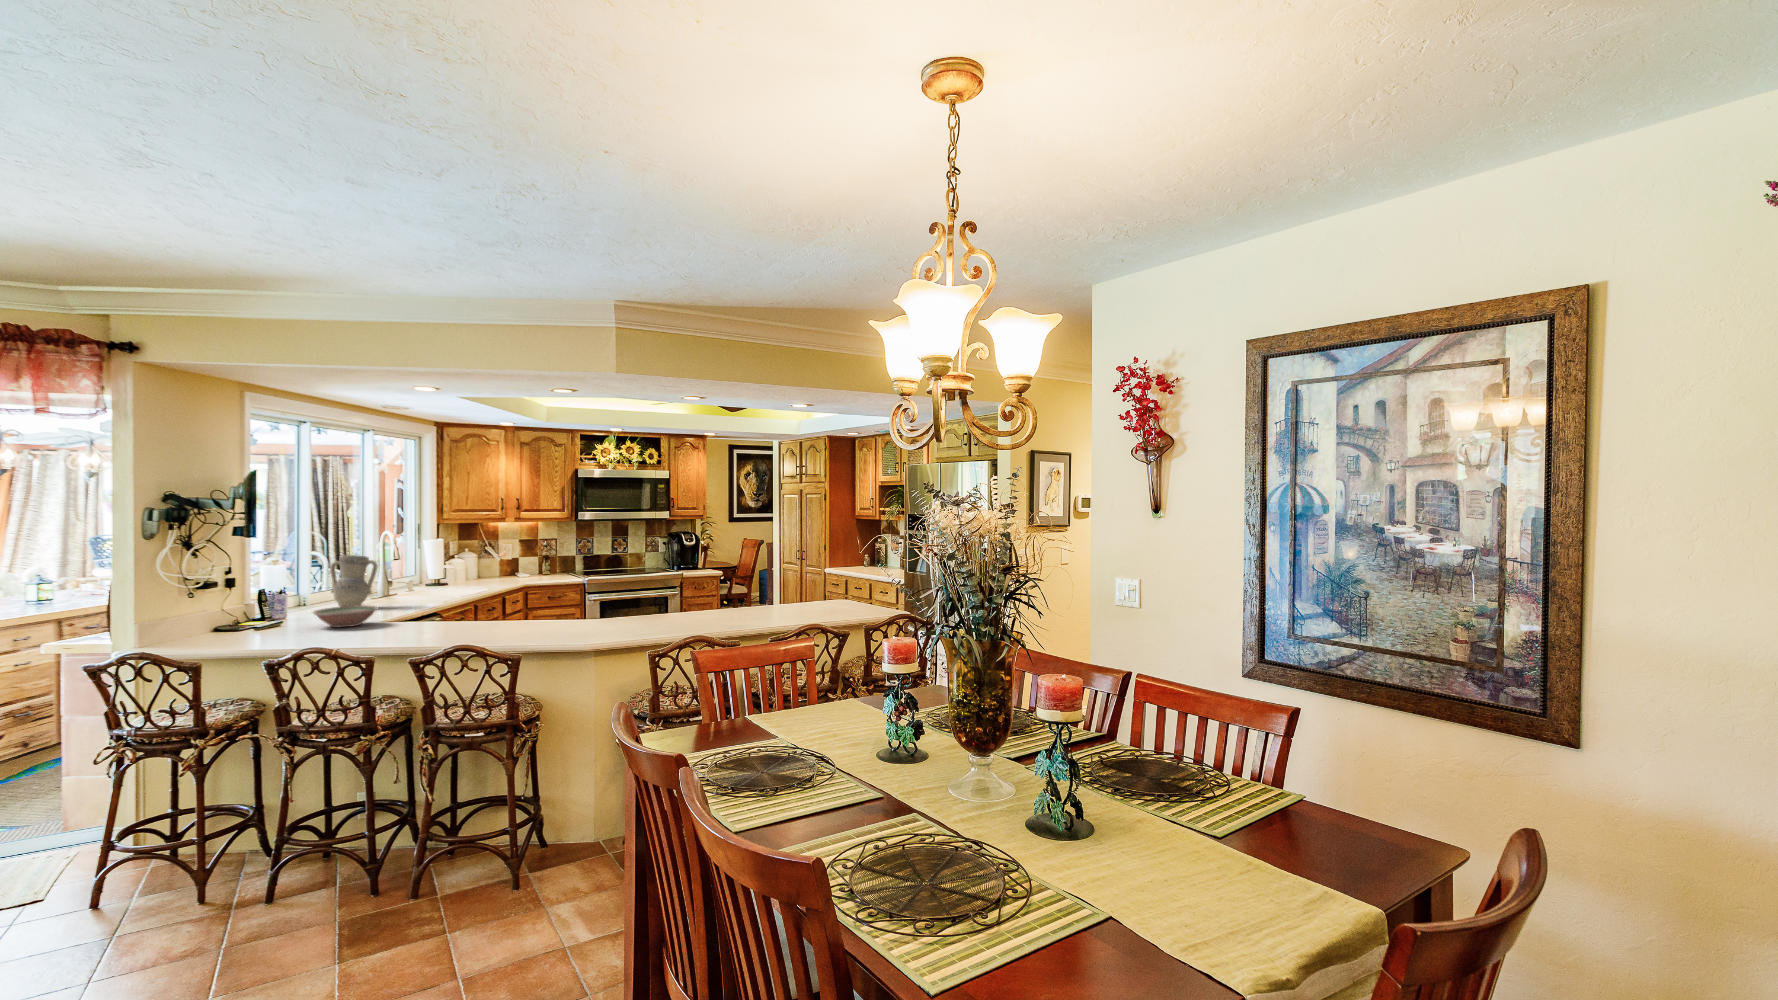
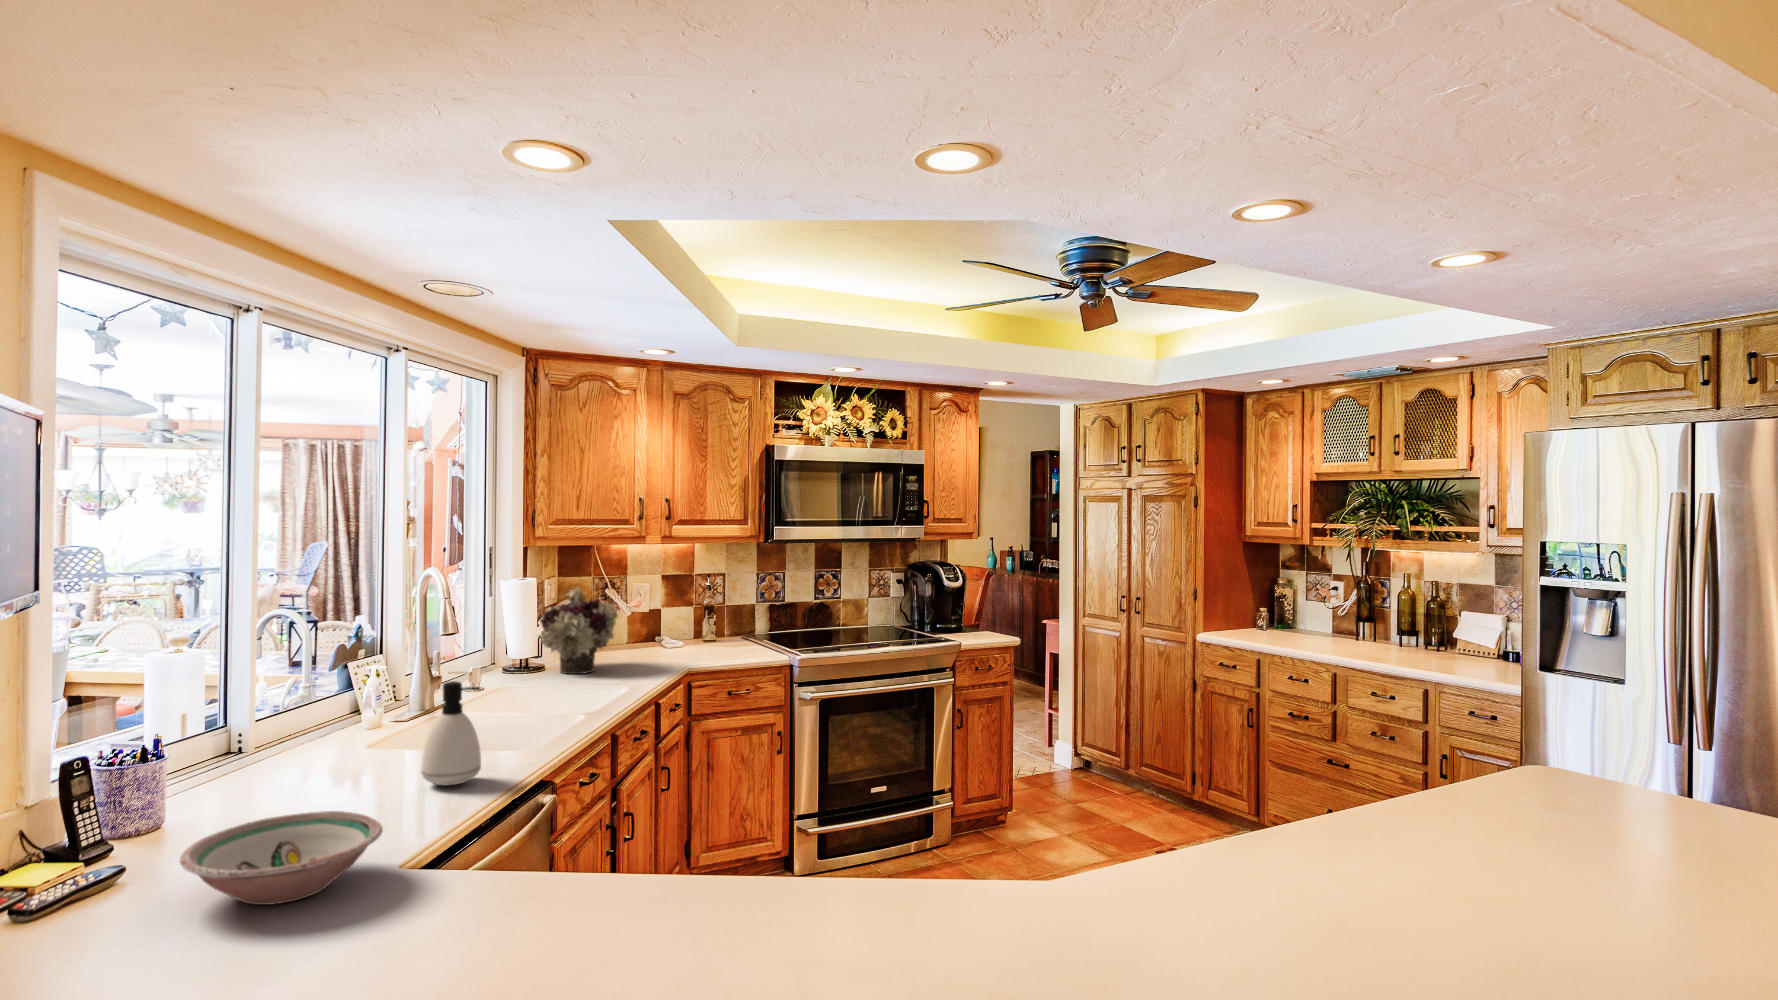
flower arrangement: none [445,543,487,586] -> present [540,587,617,674]
vase: present [330,555,377,607] -> none [288,636,399,765]
soap dispenser: none [389,571,414,610] -> present [421,681,481,786]

